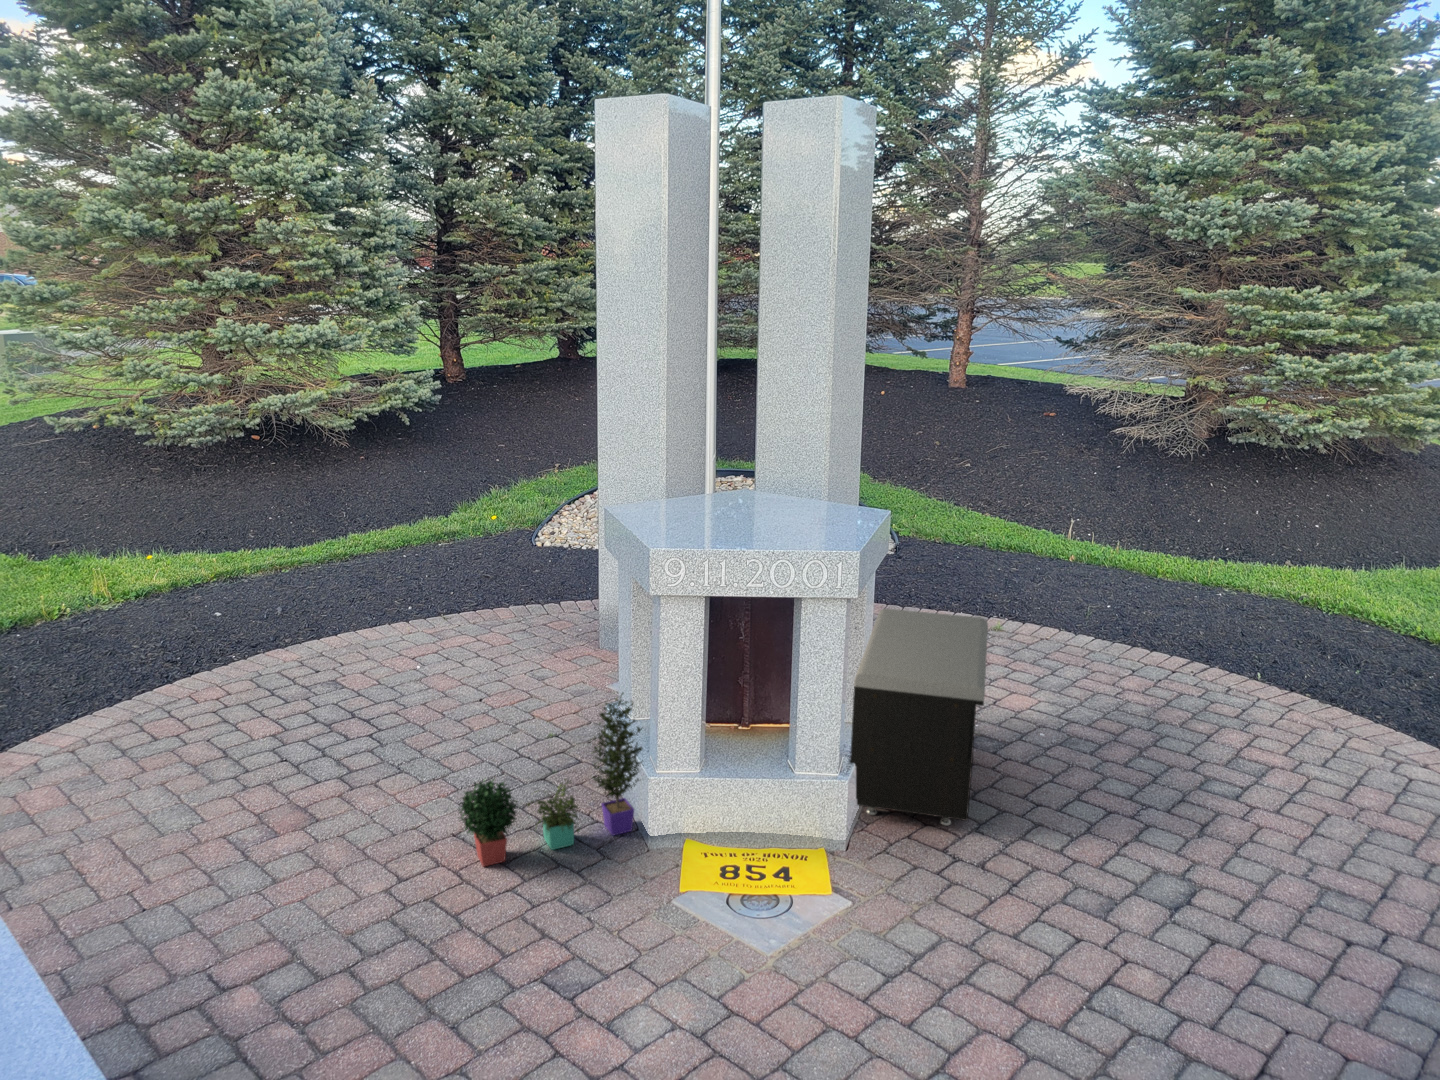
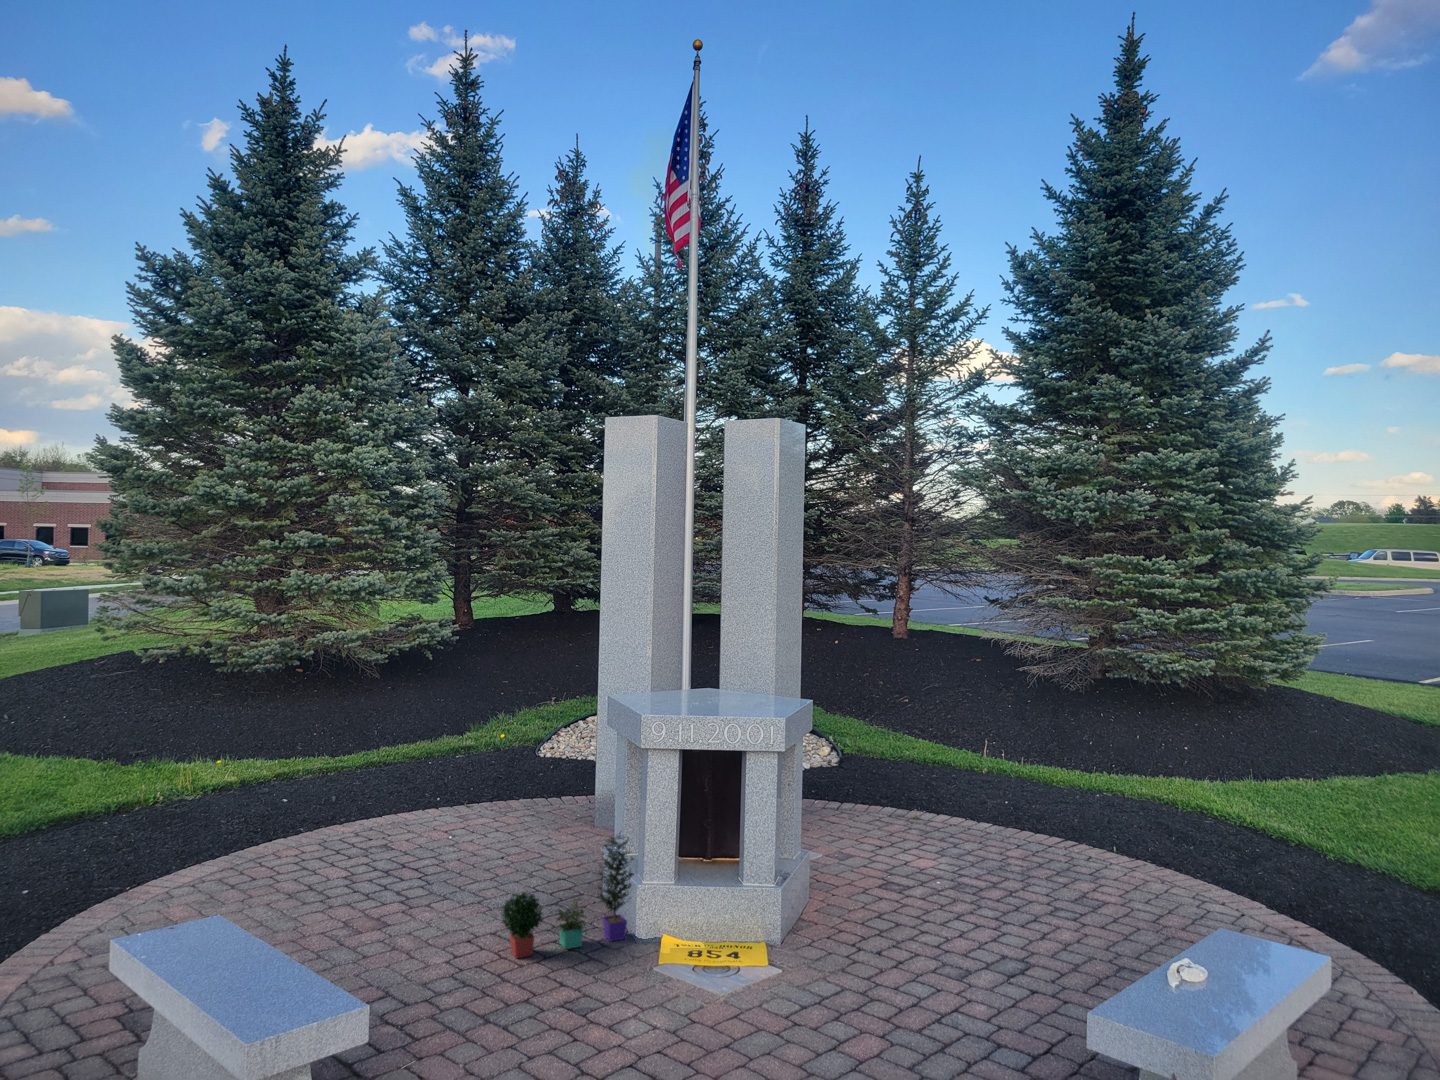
storage bench: present [850,609,988,826] -> none [785,781,889,937]

